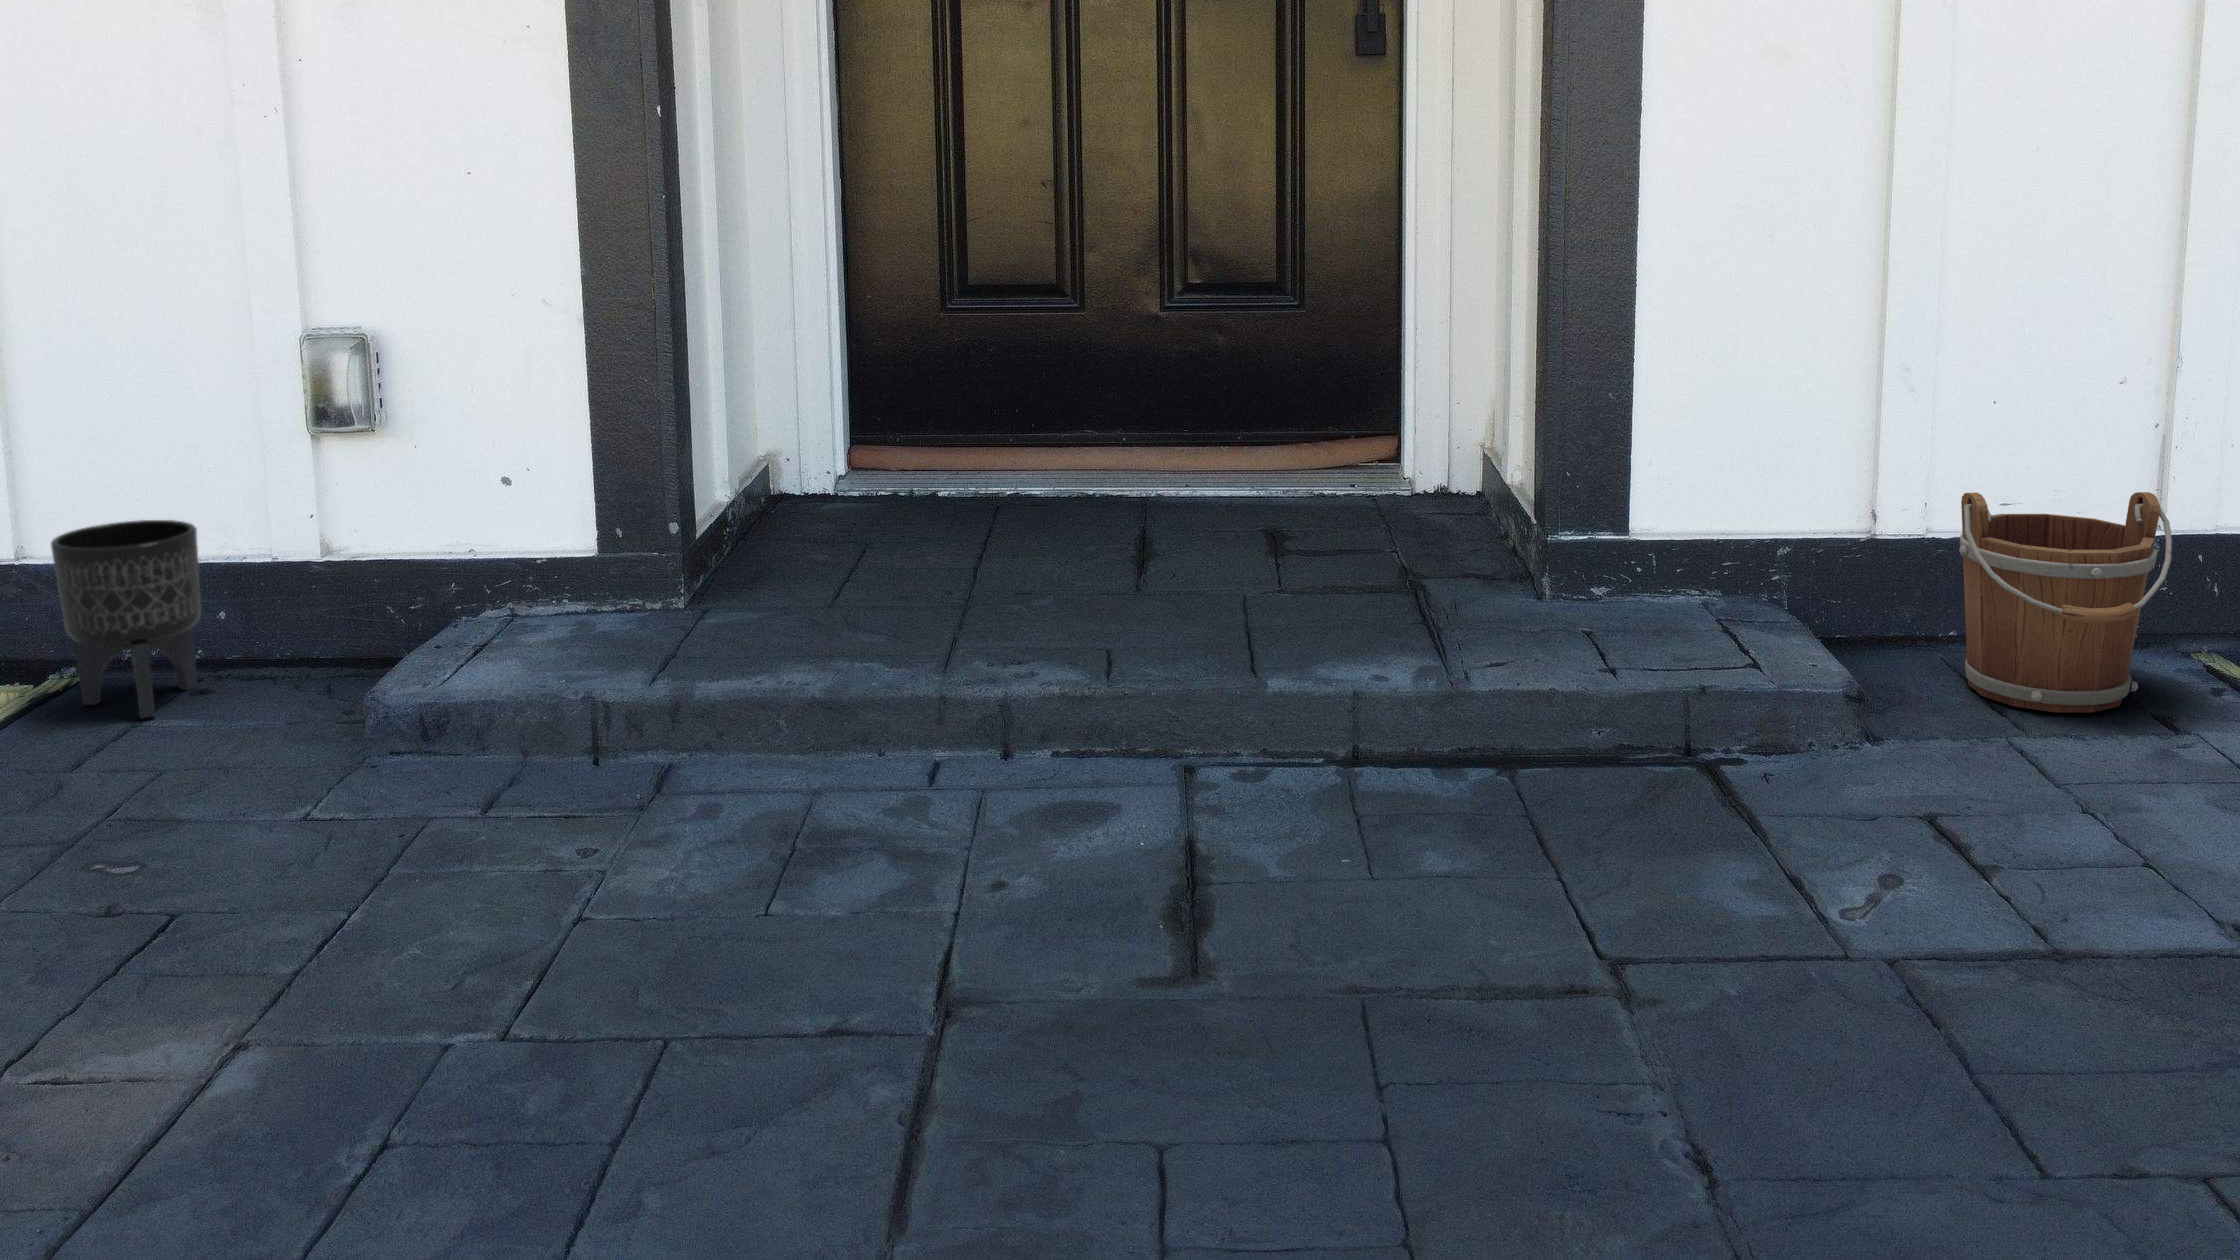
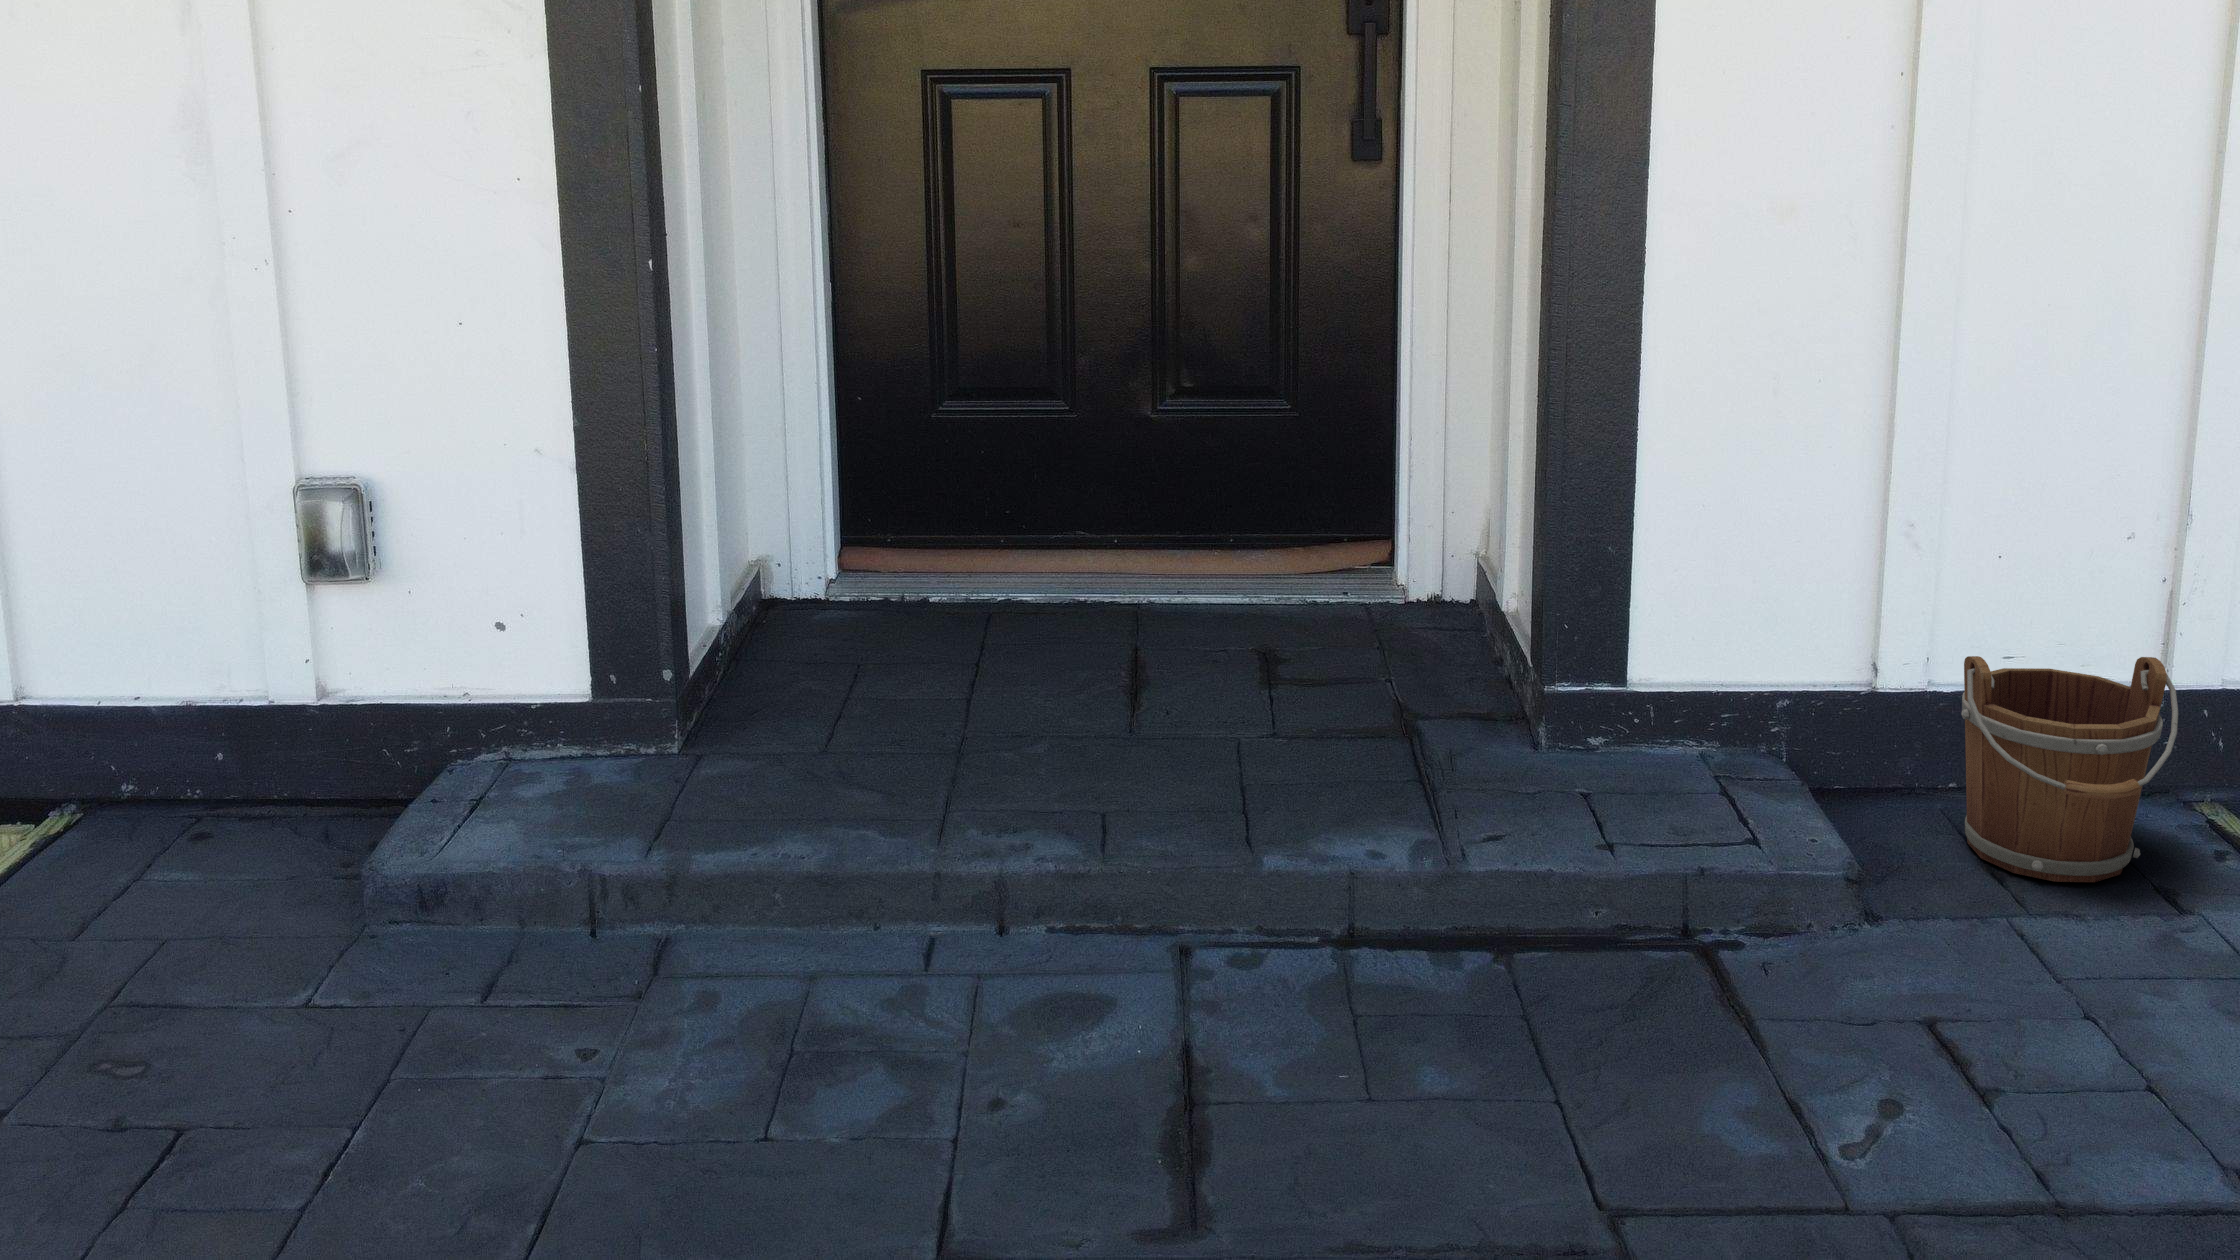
planter: present [51,520,201,718] -> none [51,669,200,874]

